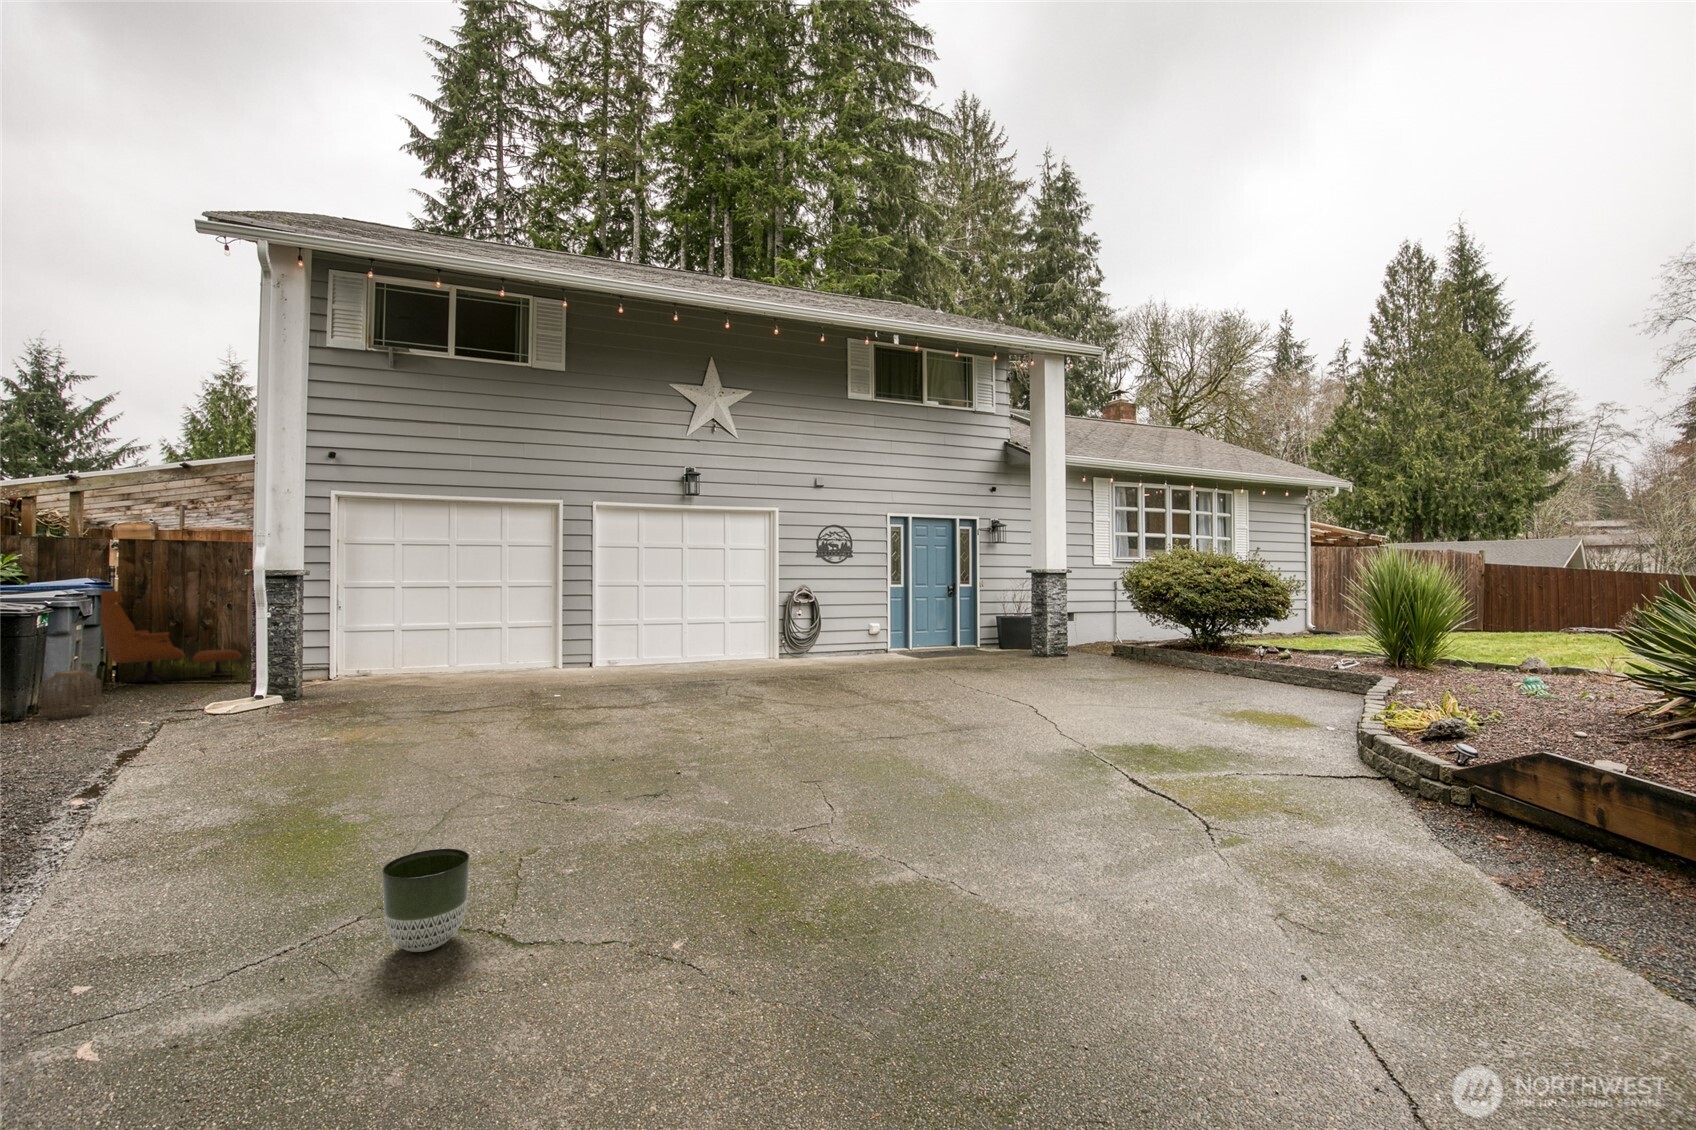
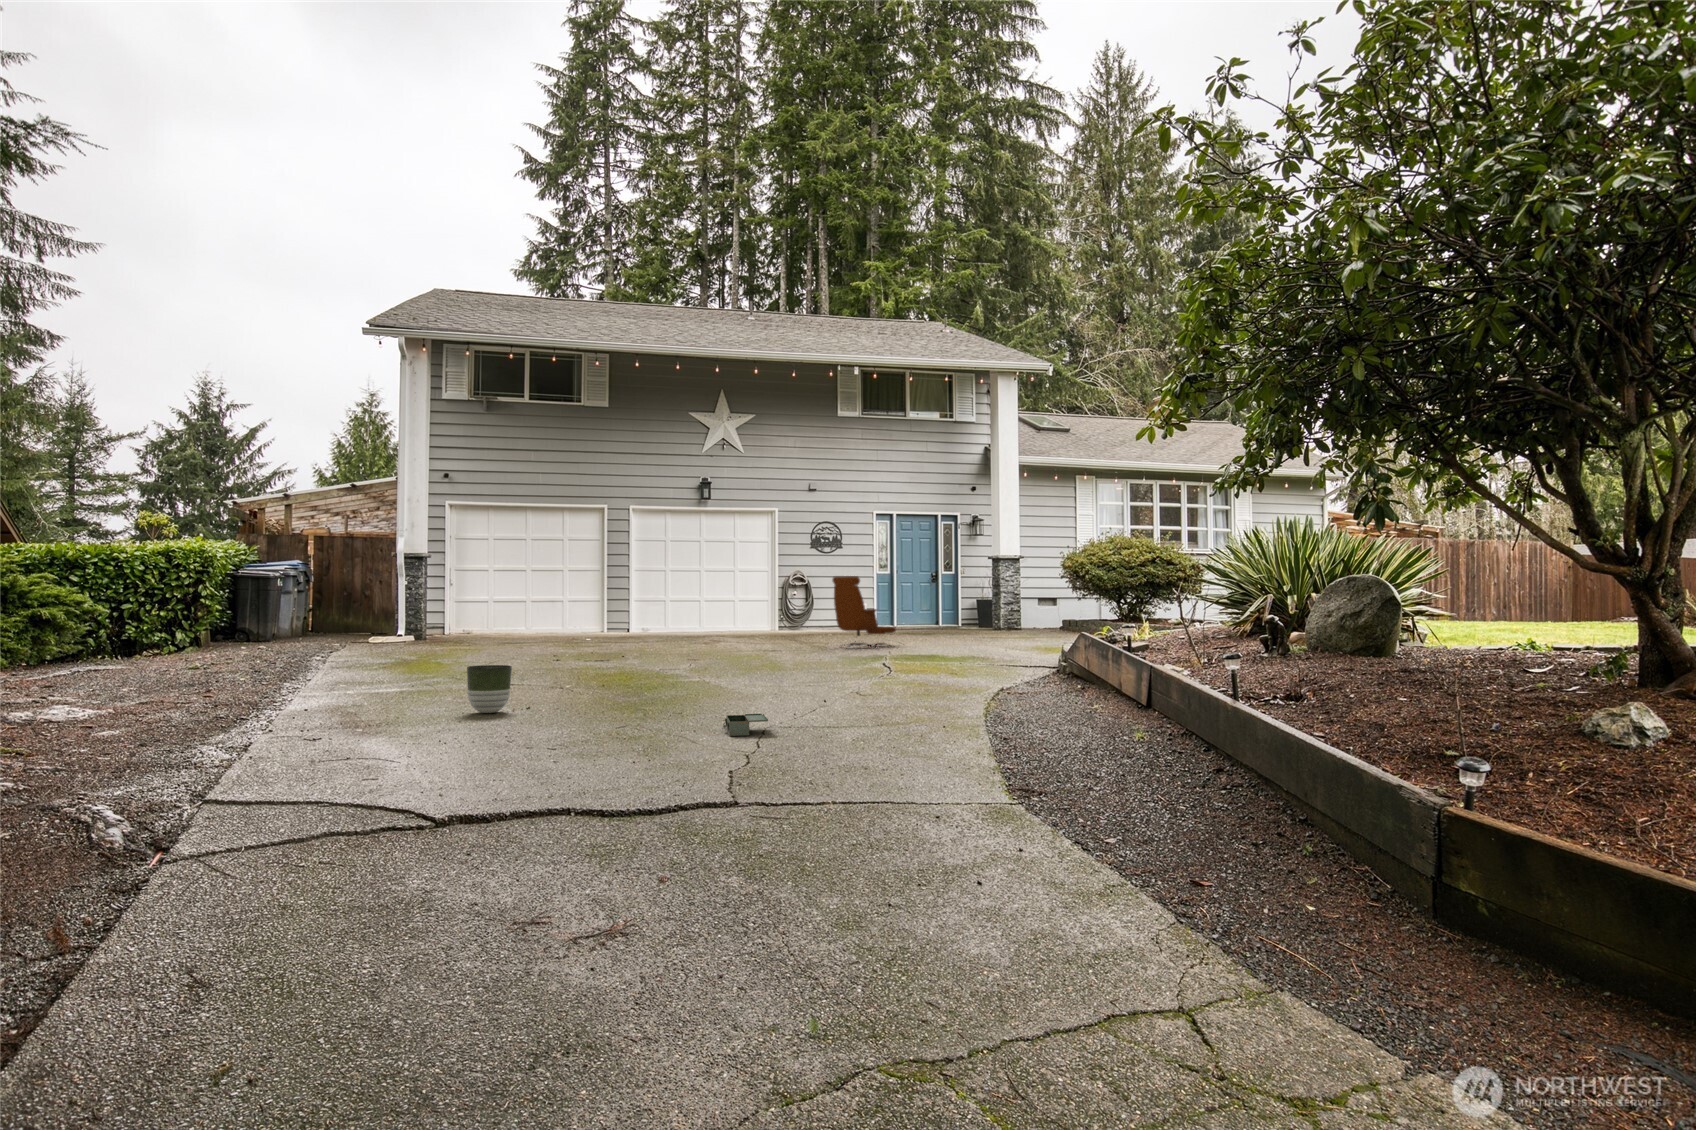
lounge chair: present [101,591,242,686] -> present [833,576,896,648]
woven basket: present [39,670,101,719] -> none [255,625,293,659]
toolbox: none [917,962,1027,1057] -> present [723,714,768,736]

